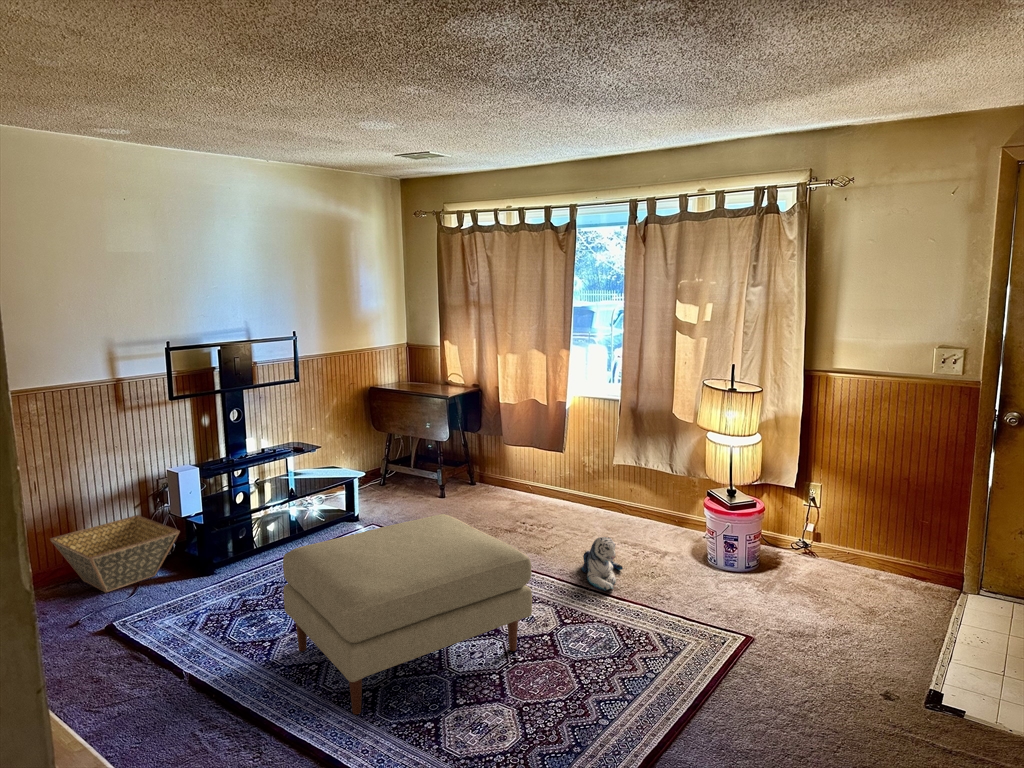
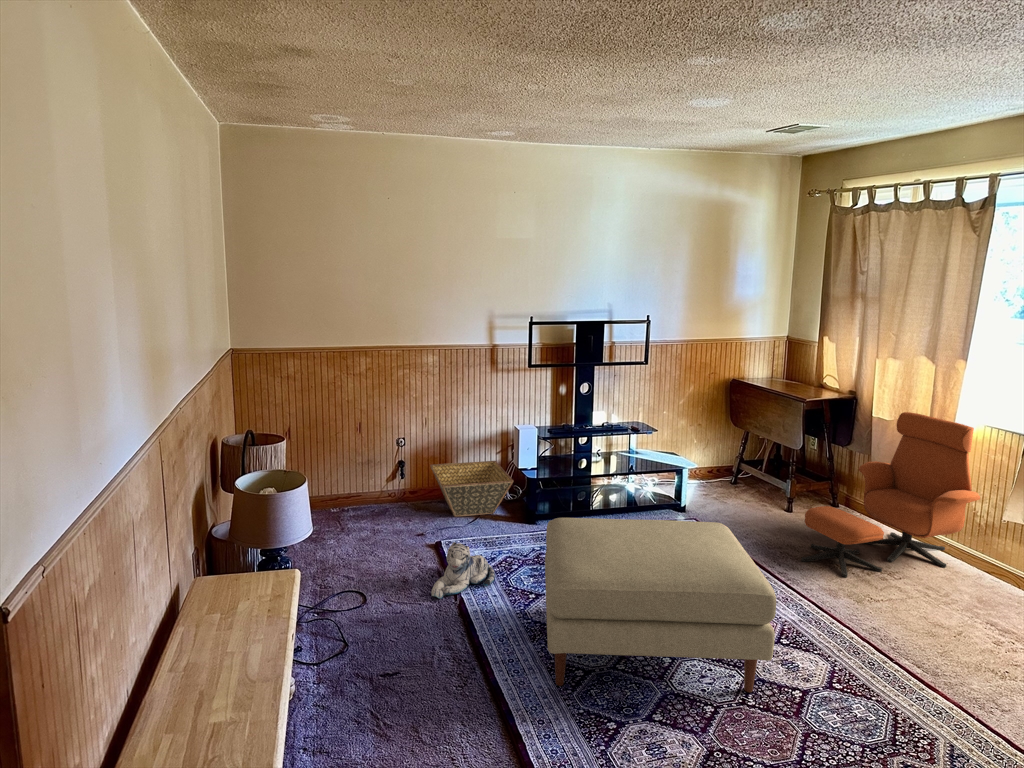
lounge chair: none [475,395,591,539] -> present [801,412,980,577]
plush toy: present [581,537,623,591] -> present [431,542,495,598]

